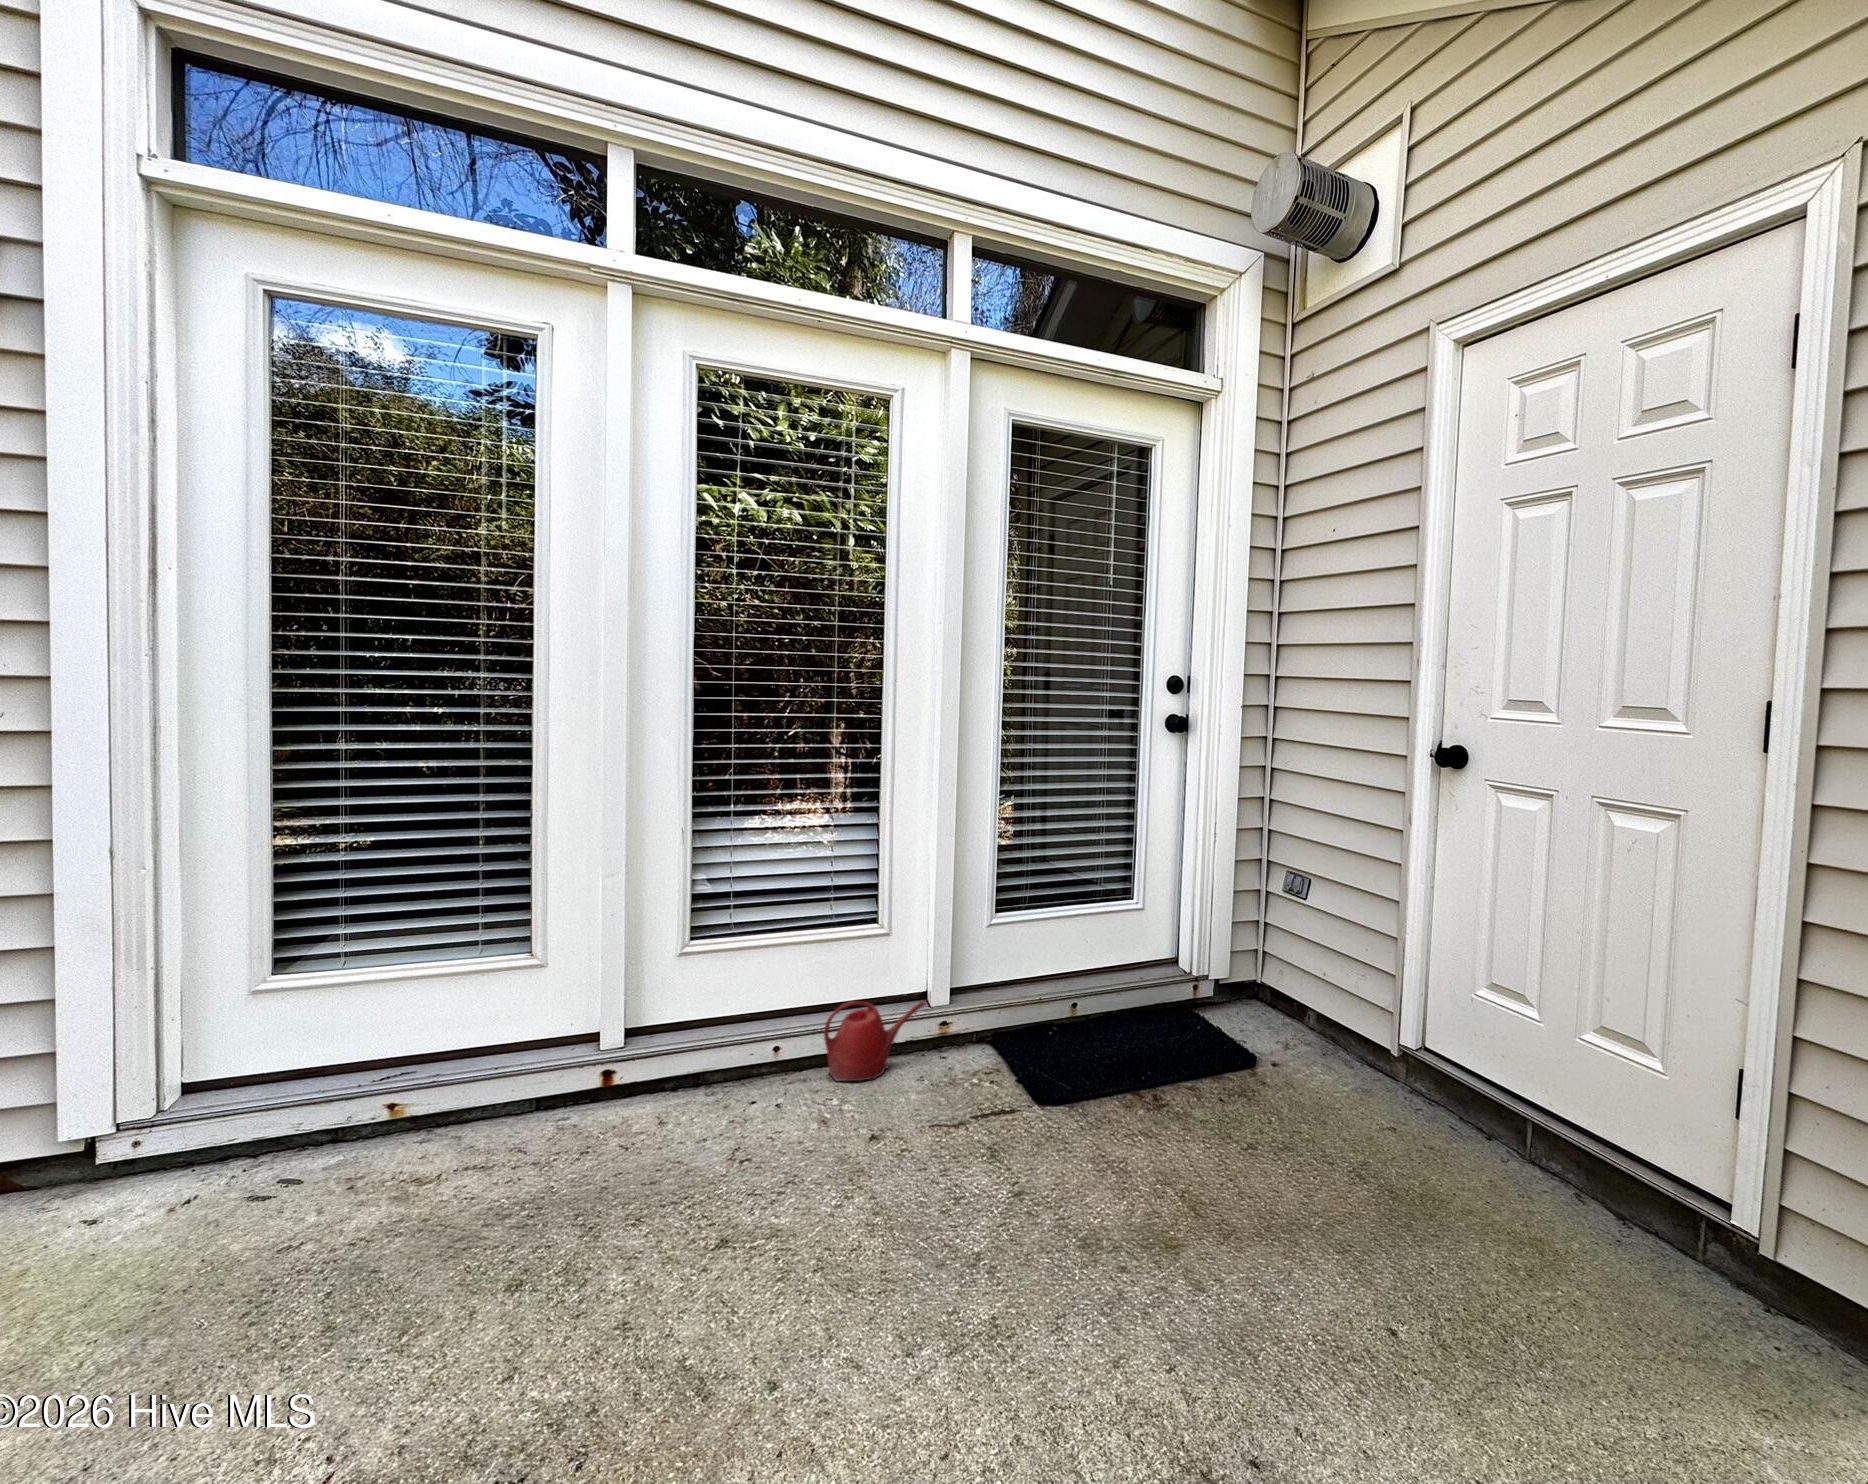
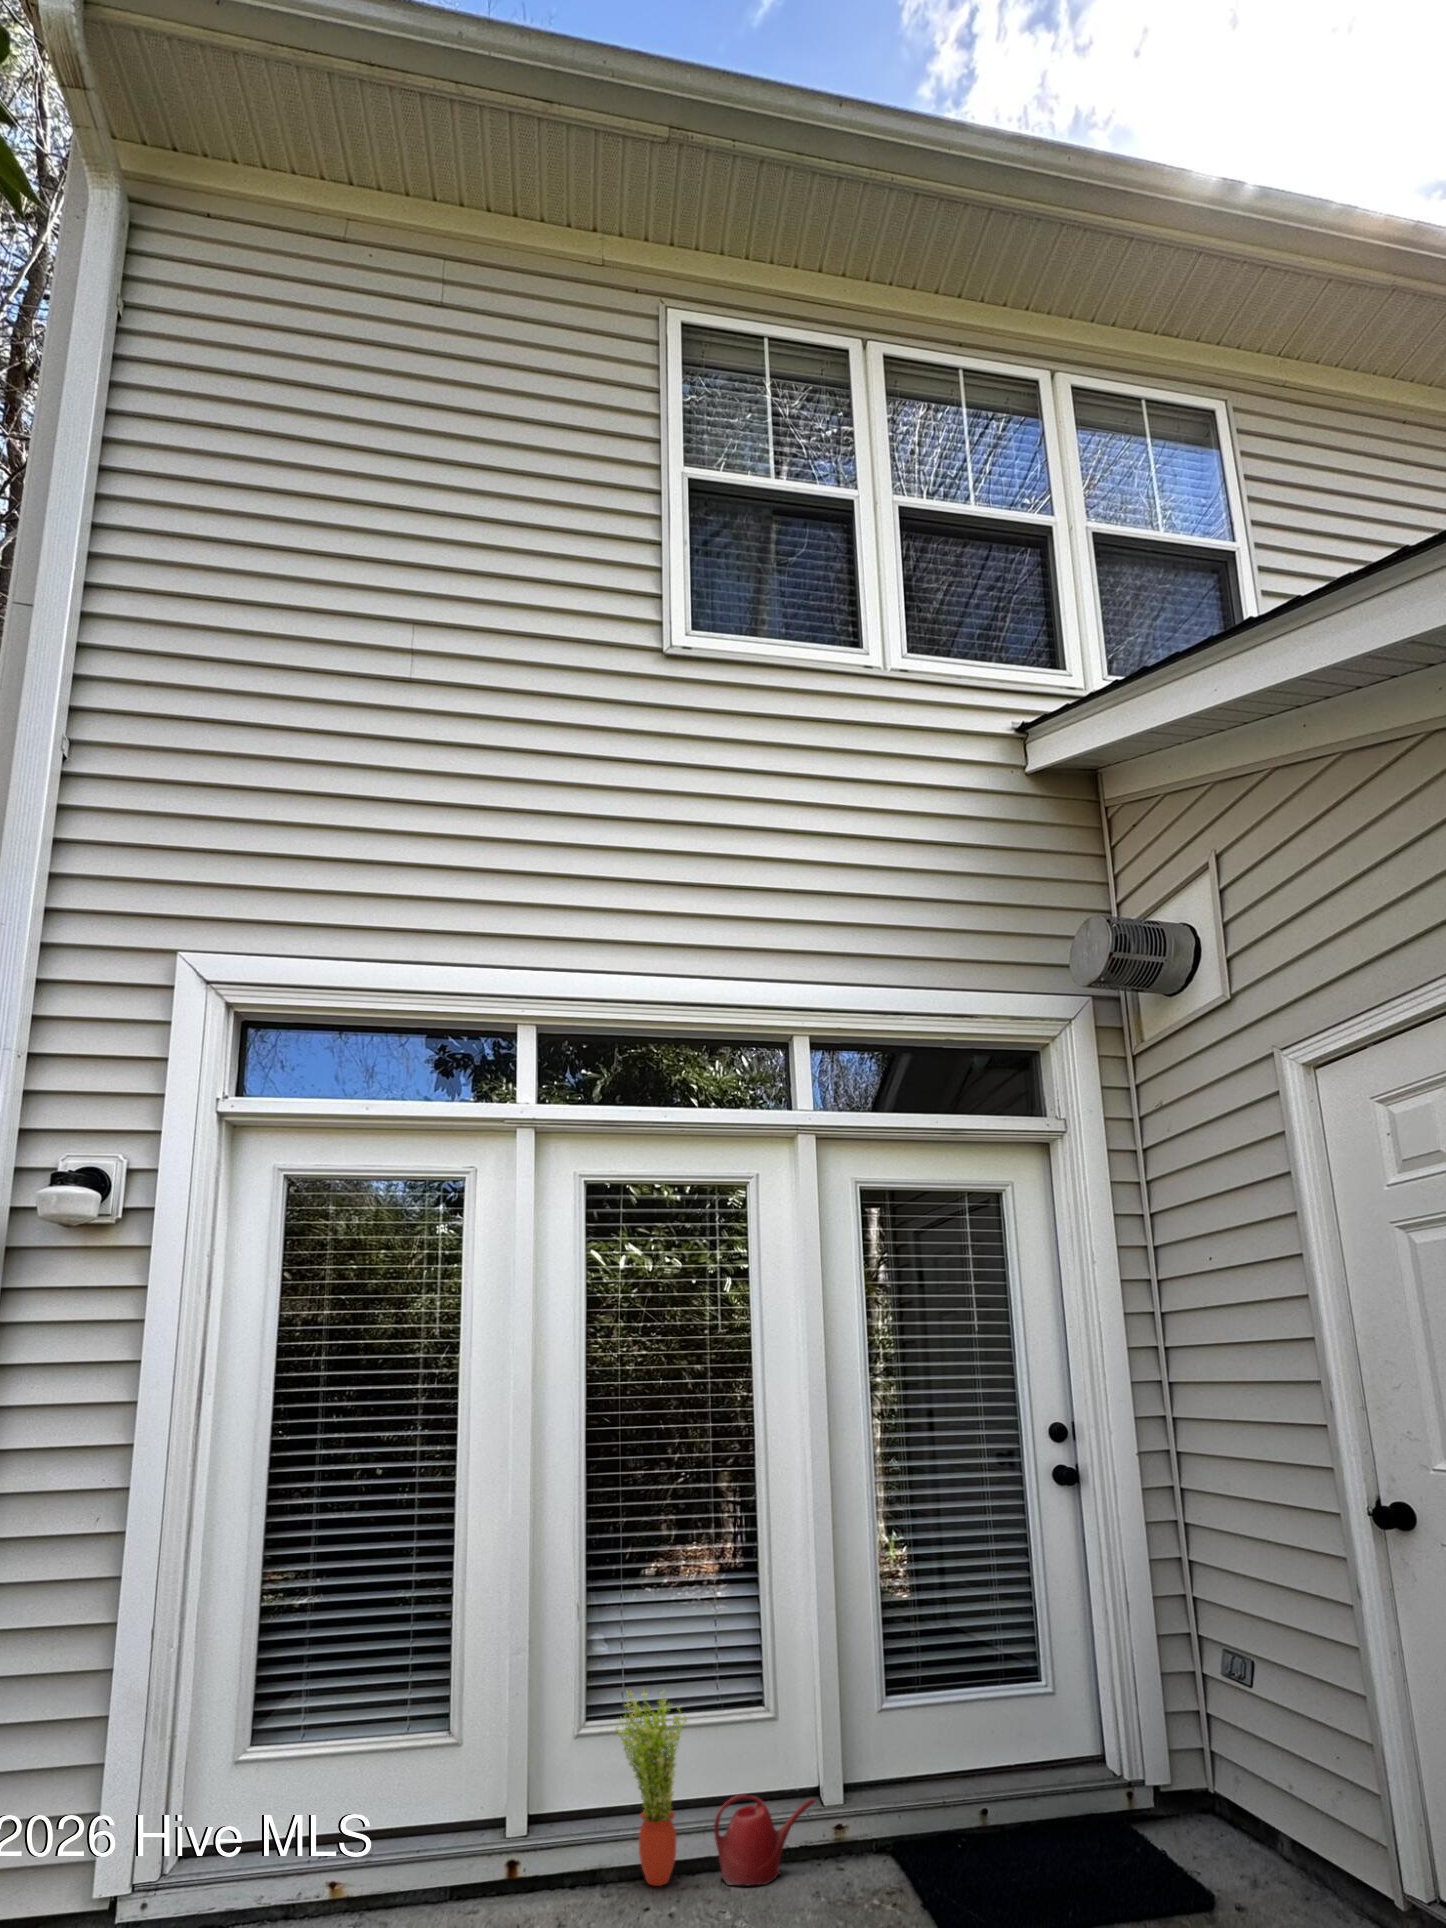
potted plant: none [721,906,802,1085] -> present [616,1690,688,1886]

